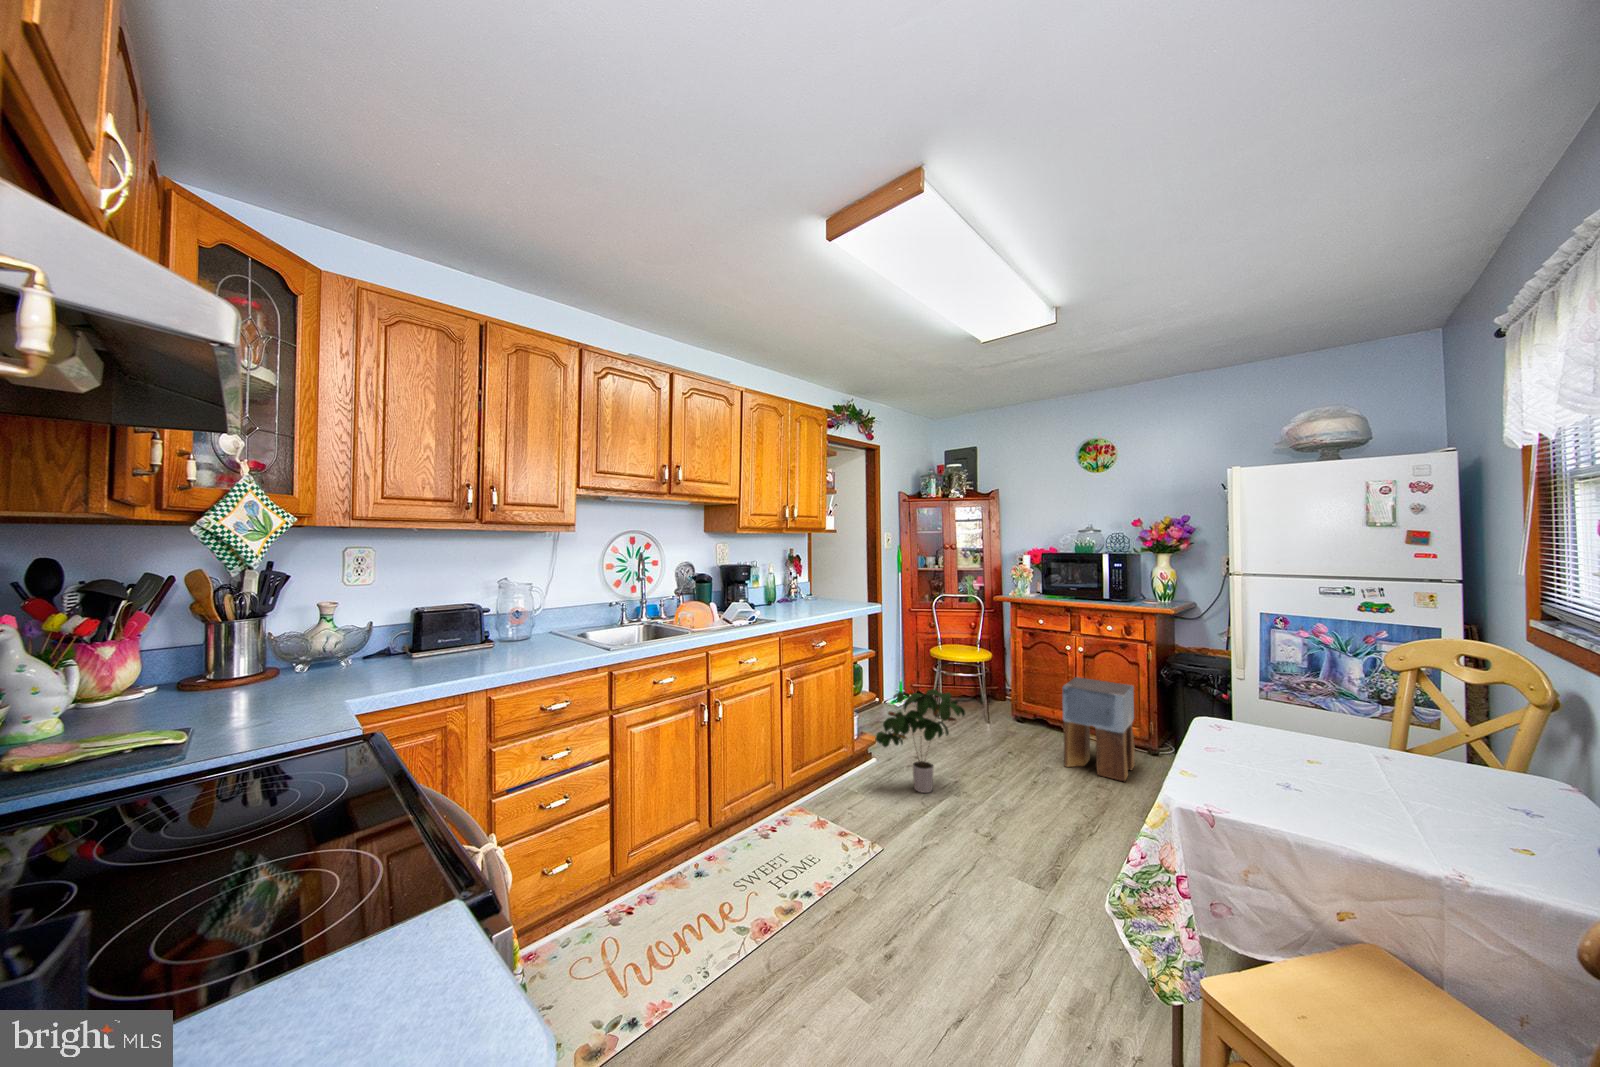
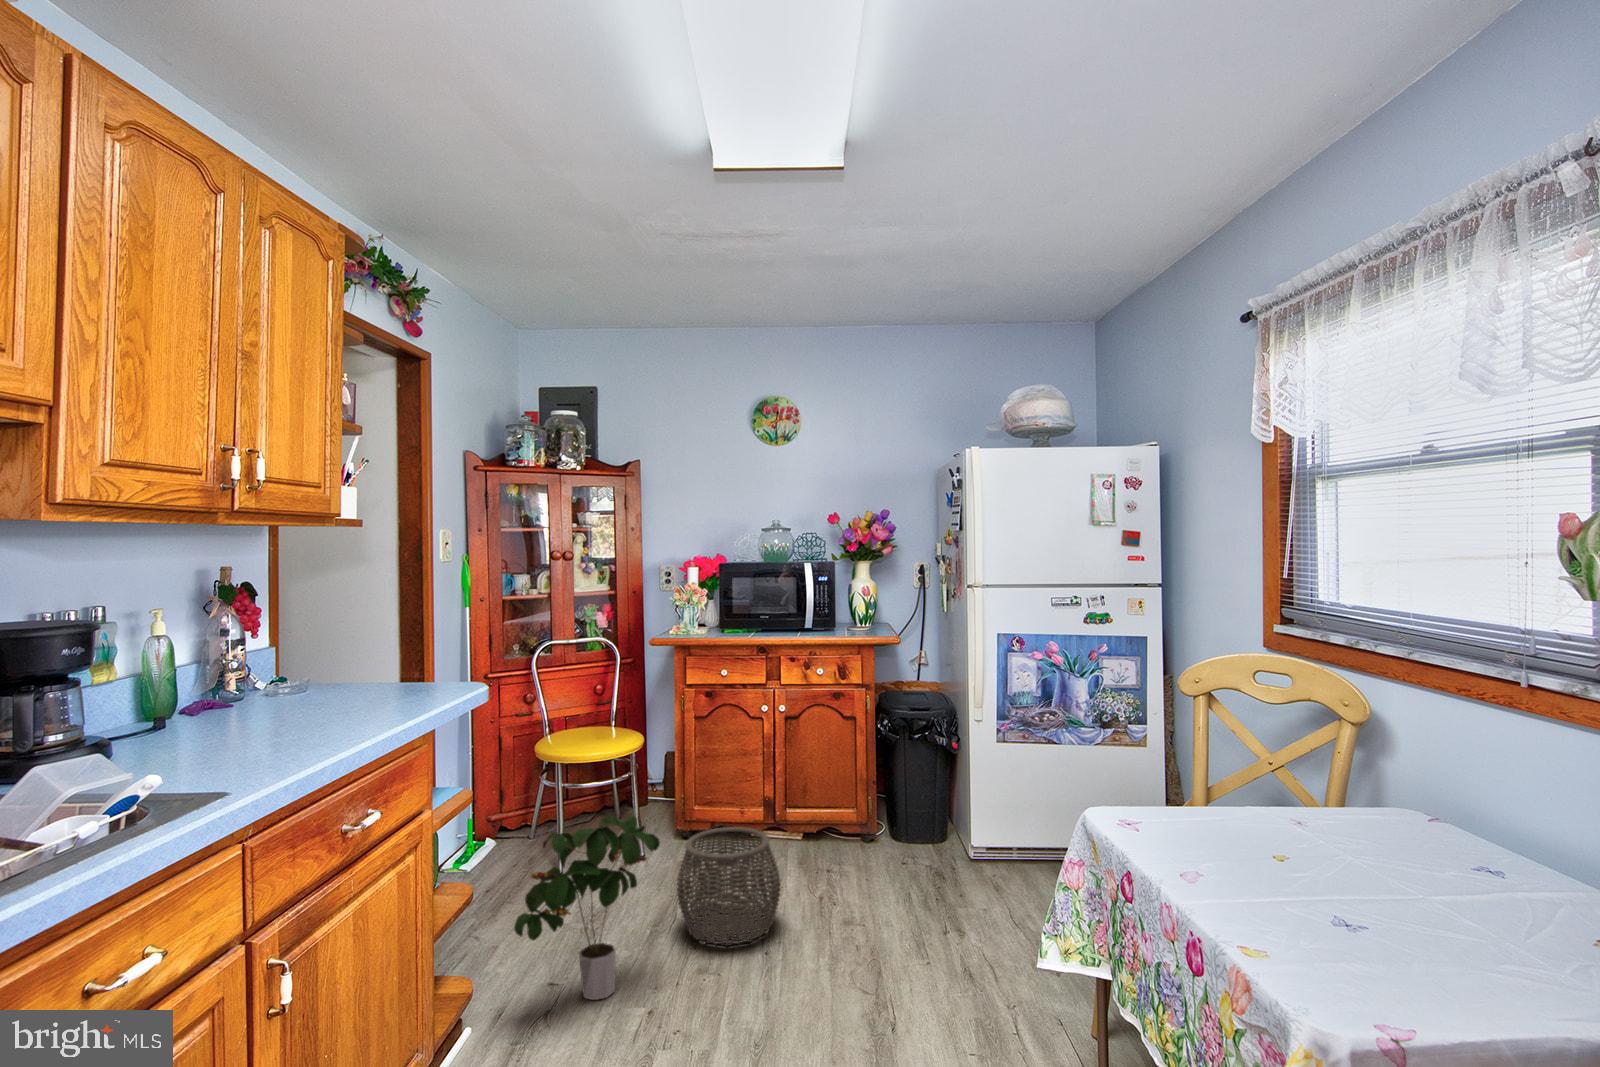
stool: present [1062,677,1135,781] -> none [775,749,858,887]
woven basket: none [983,715,1054,791] -> present [677,827,781,945]

